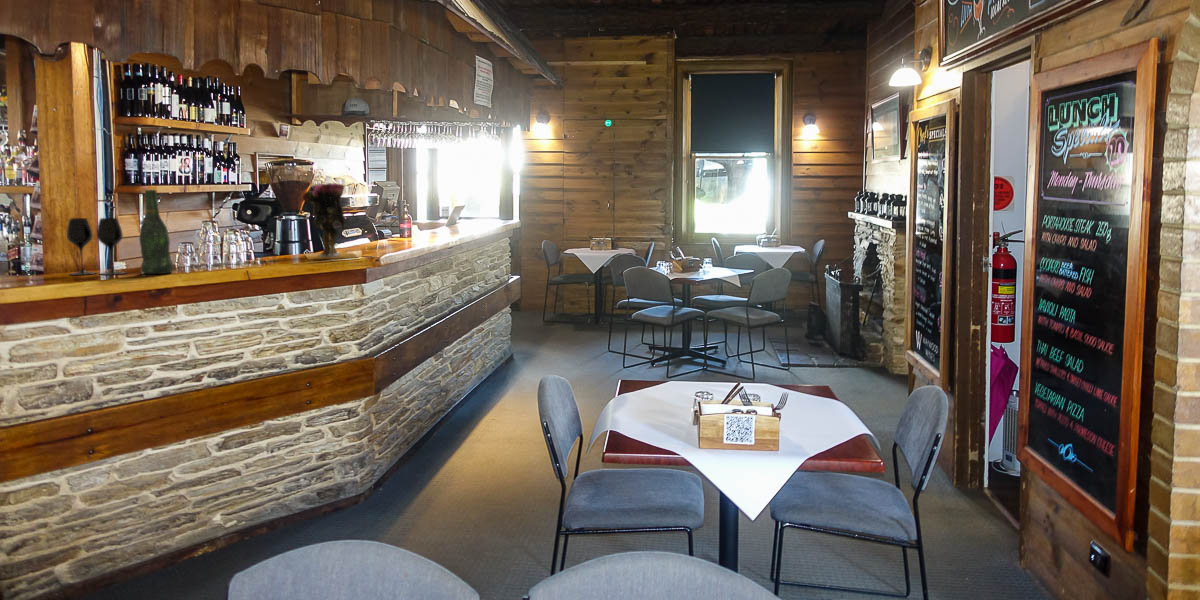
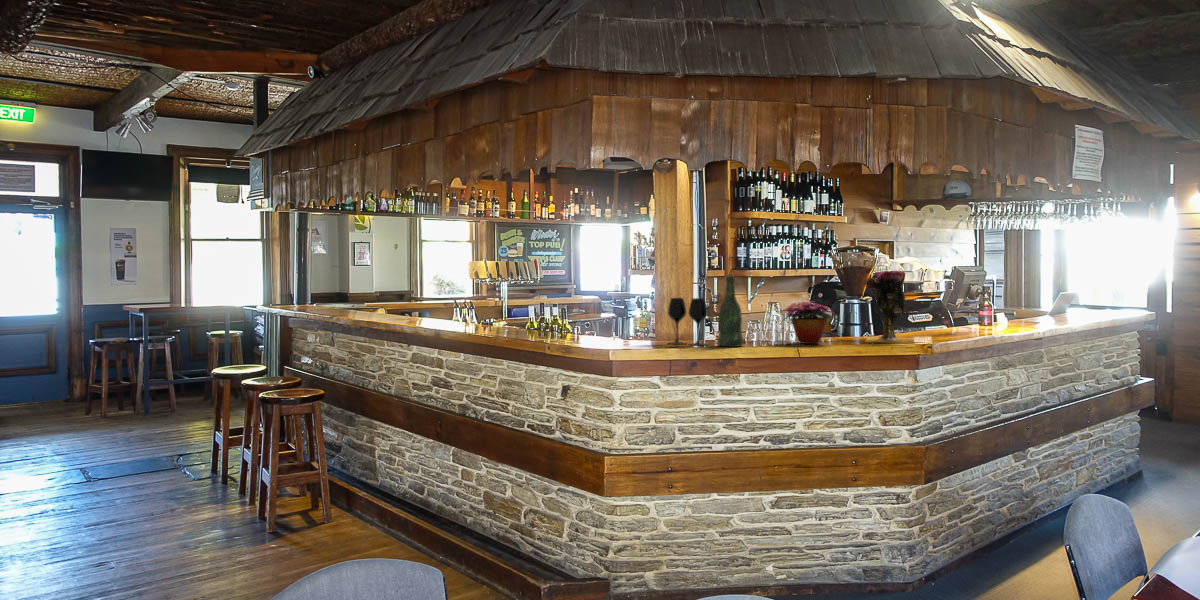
flower arrangement: none [209,217,283,265] -> present [783,302,832,344]

